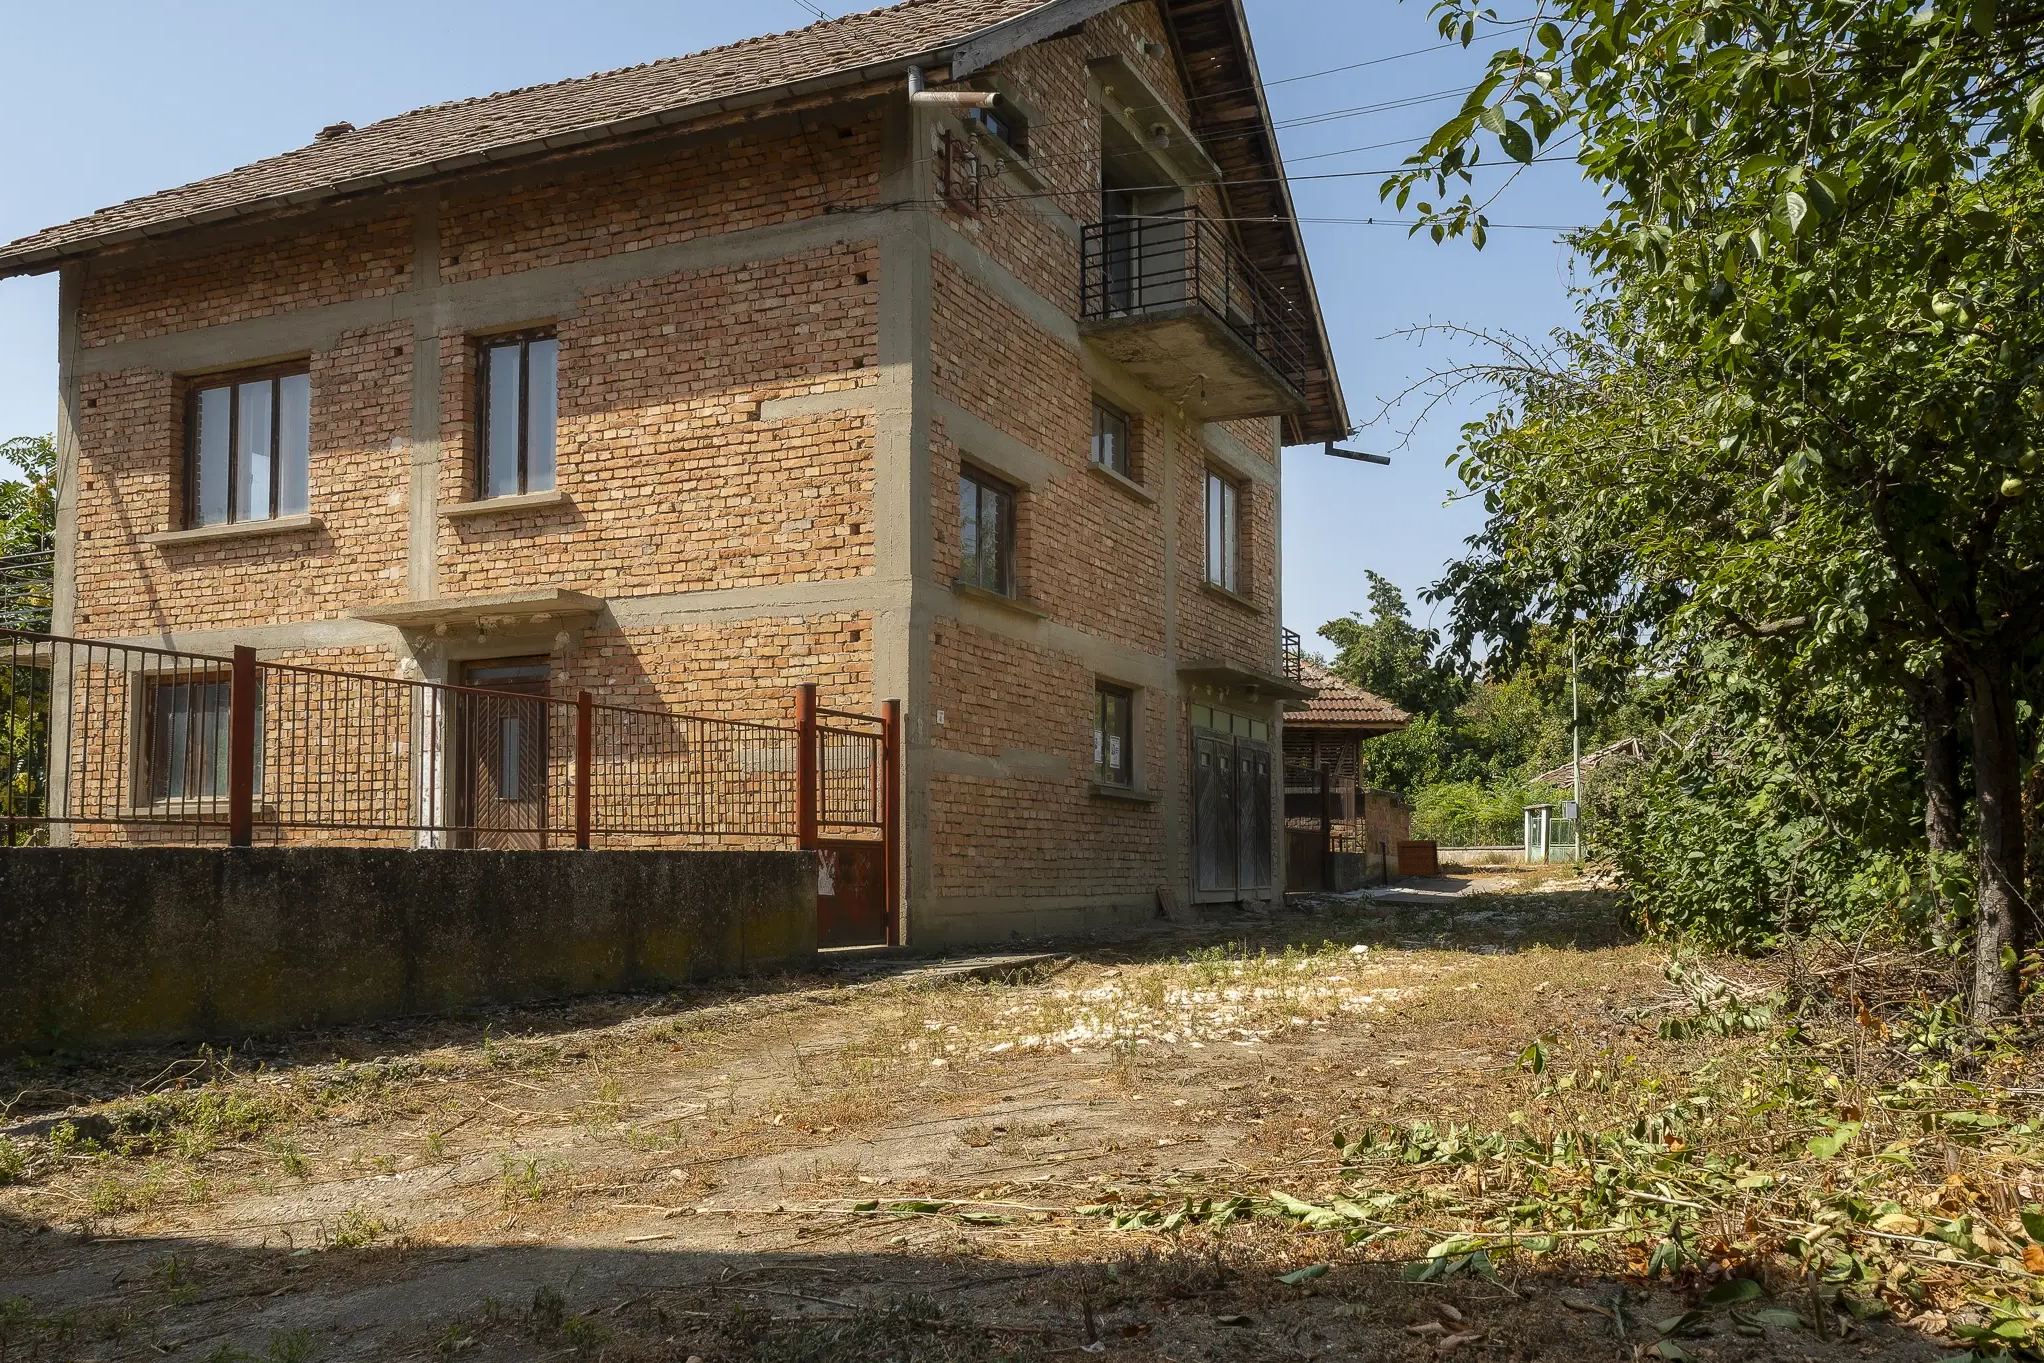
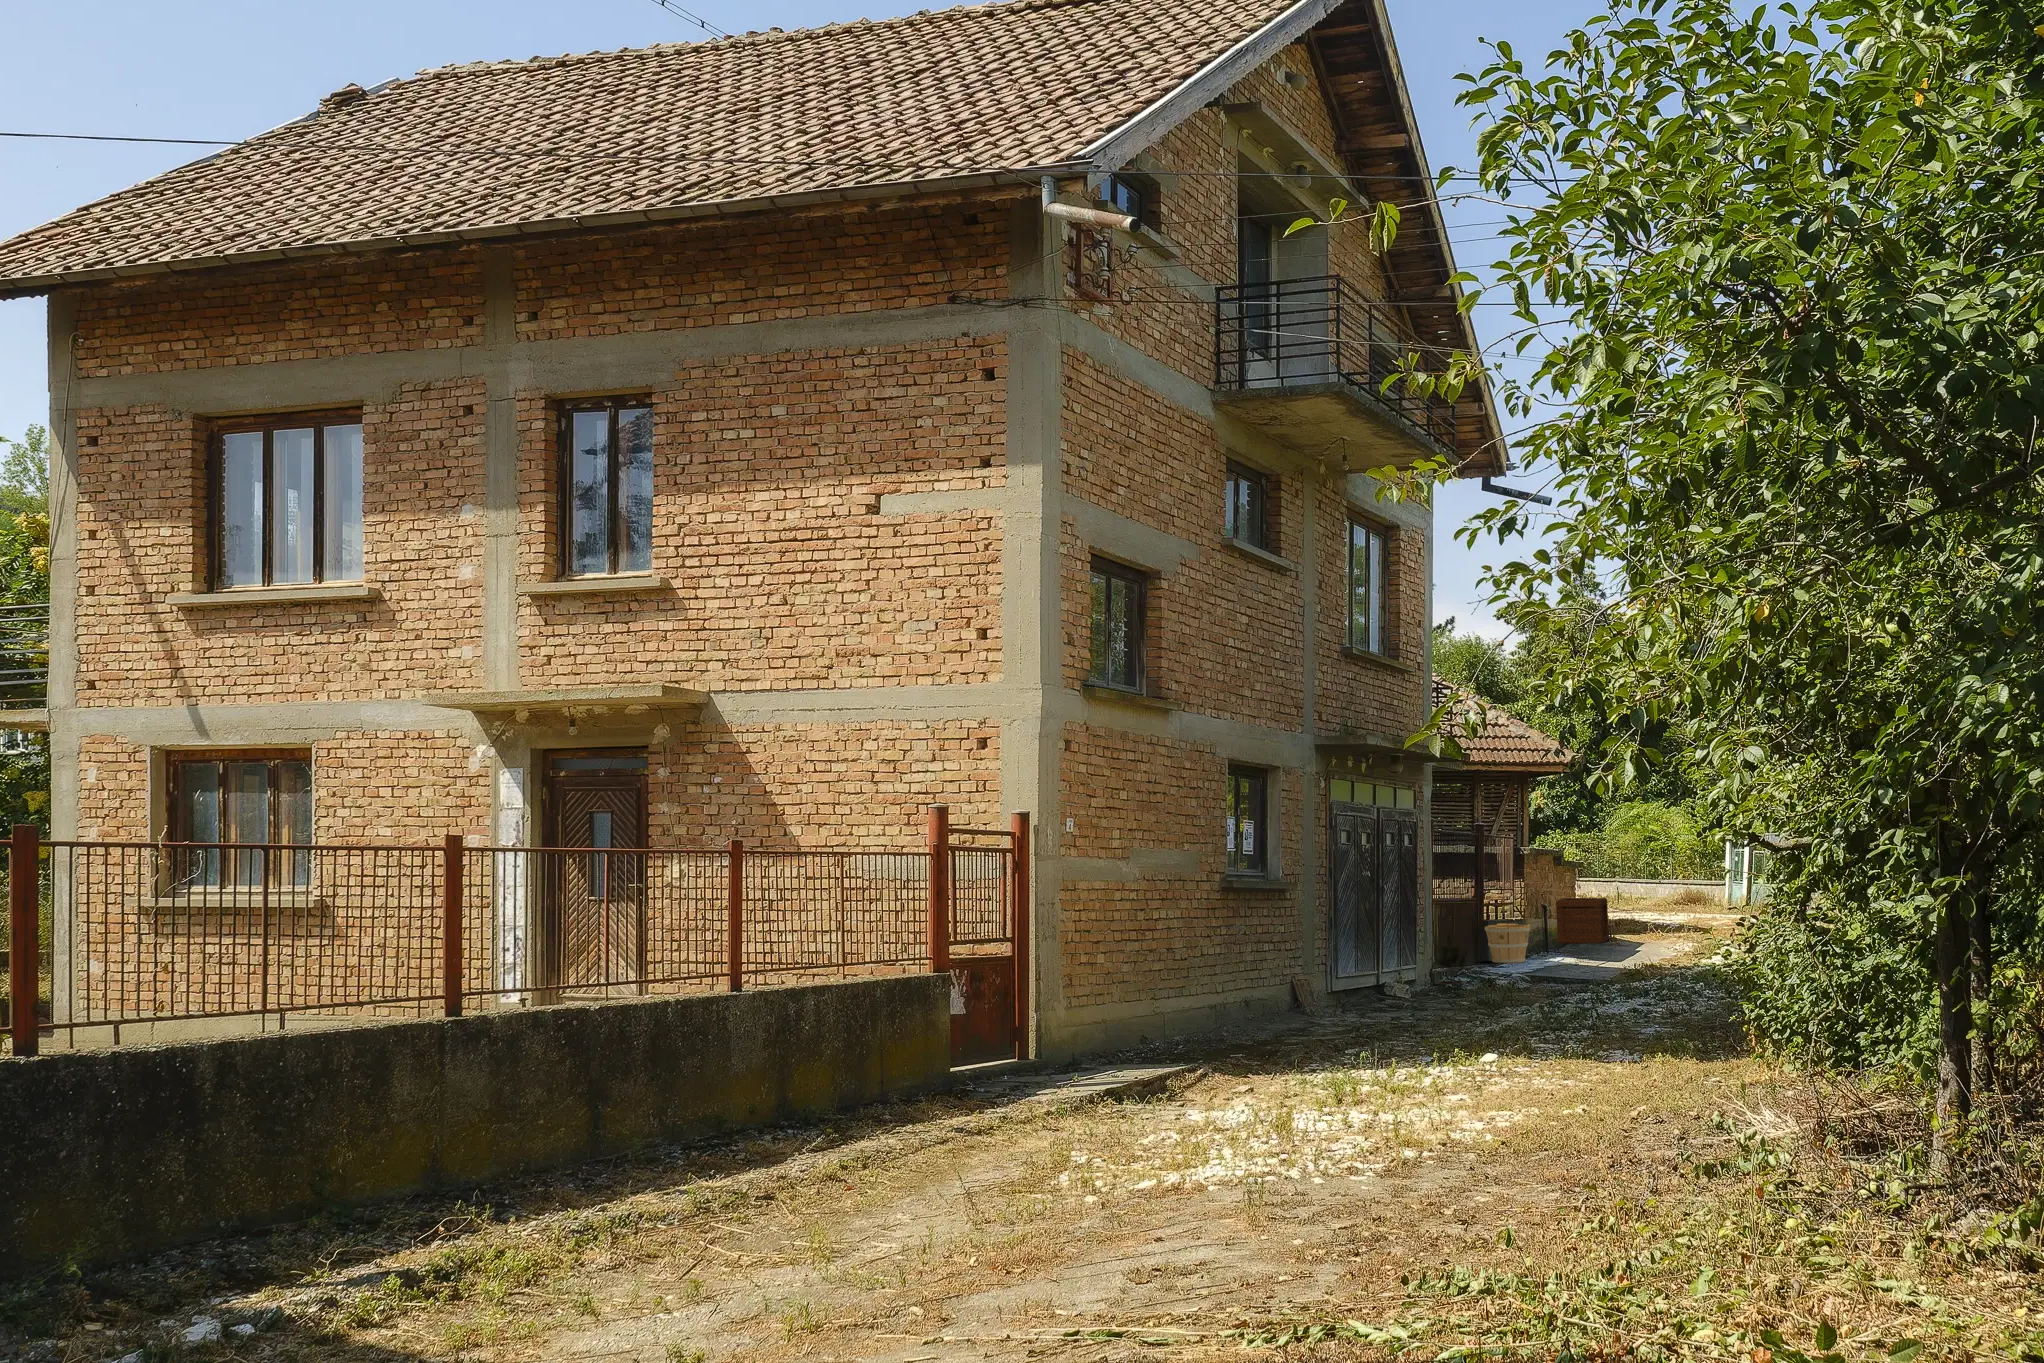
potted tree: none [1302,852,1334,899] -> present [1436,936,1468,985]
wooden bucket: none [1343,855,1380,887] -> present [1485,923,1530,963]

